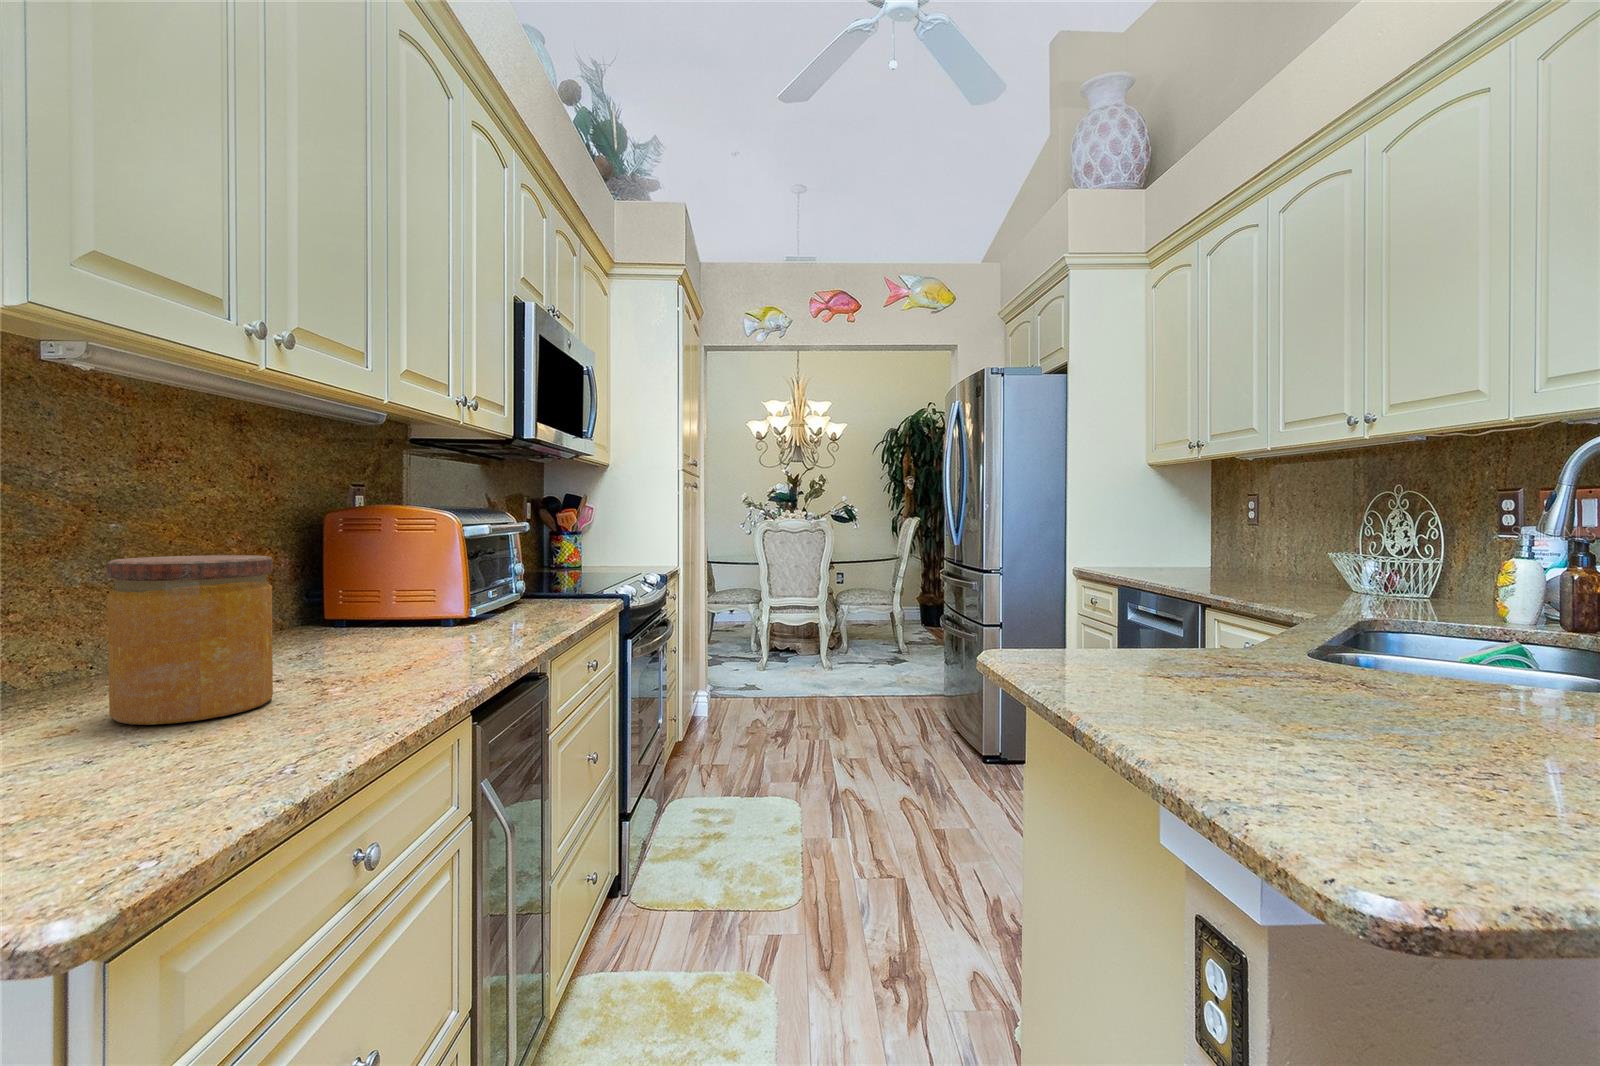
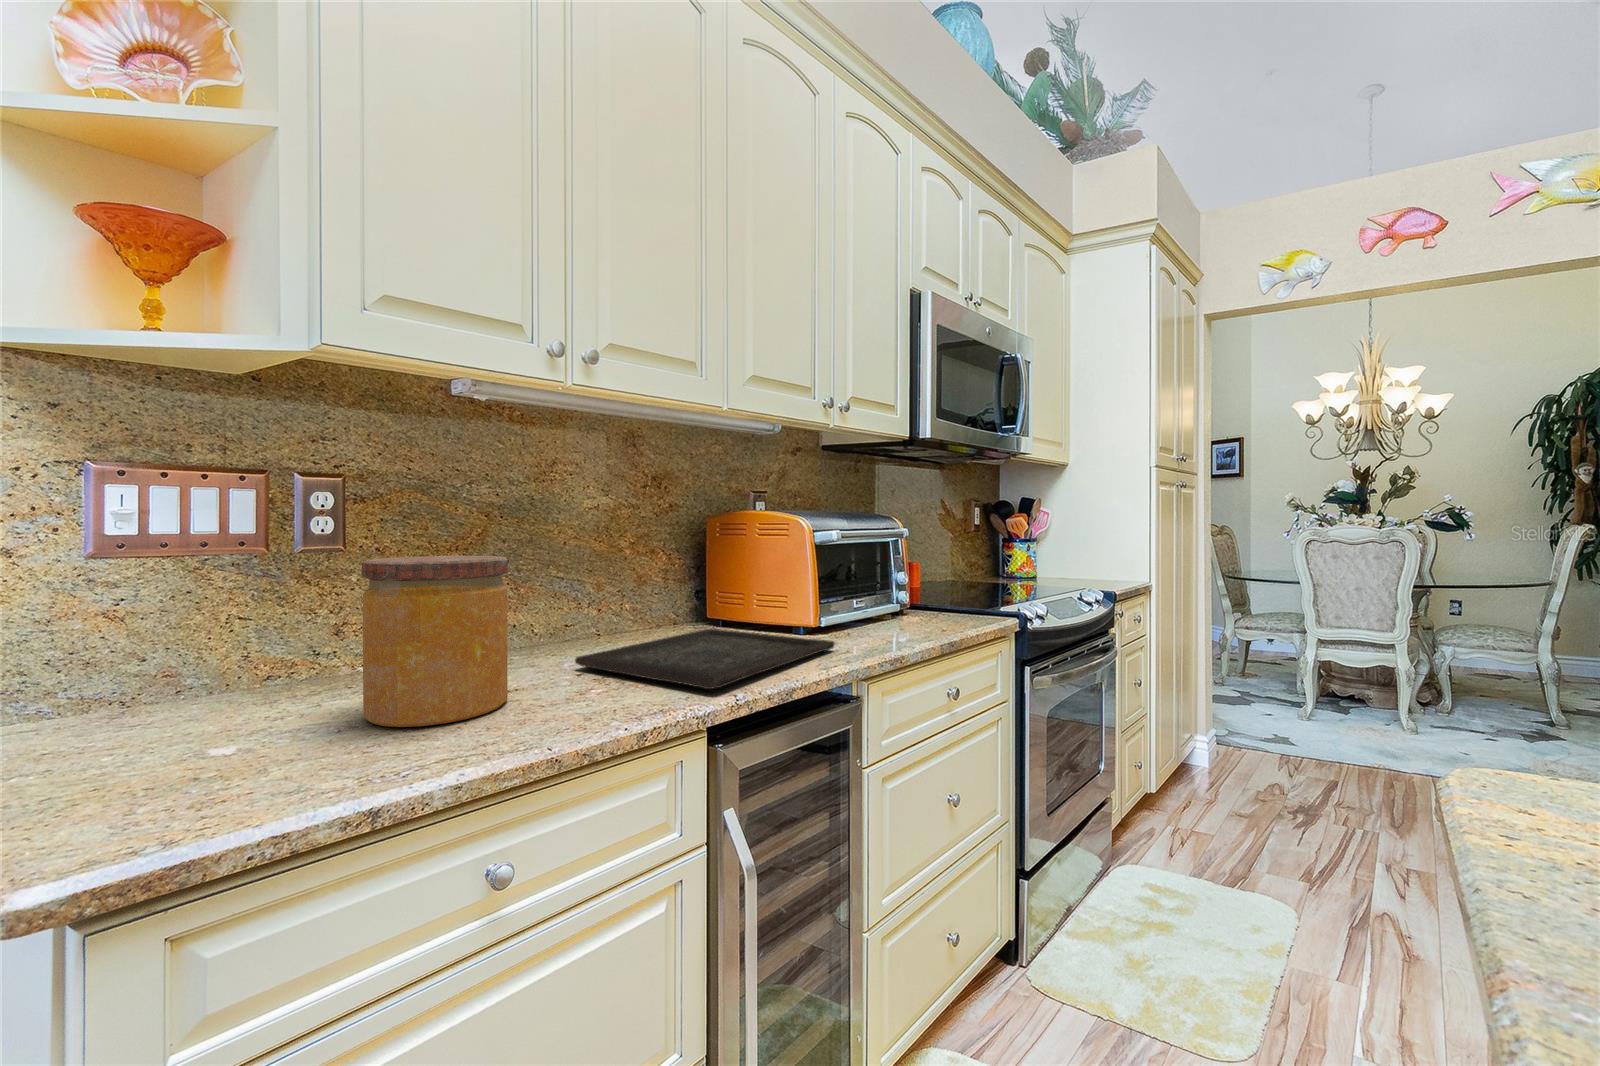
tray: none [267,622,506,666] -> present [575,629,835,689]

